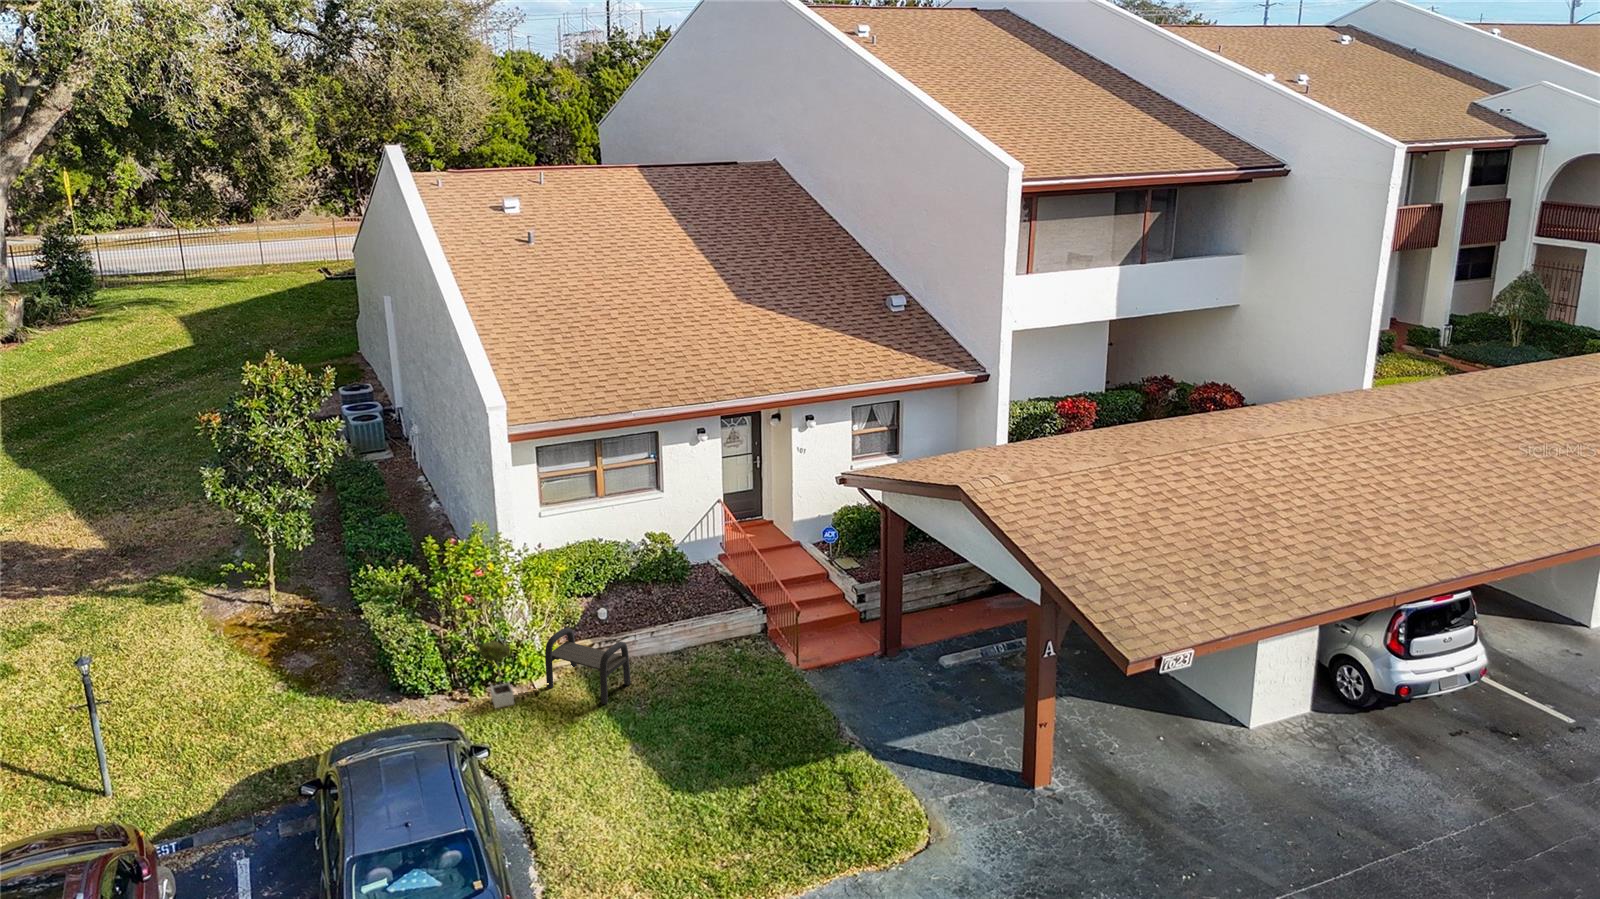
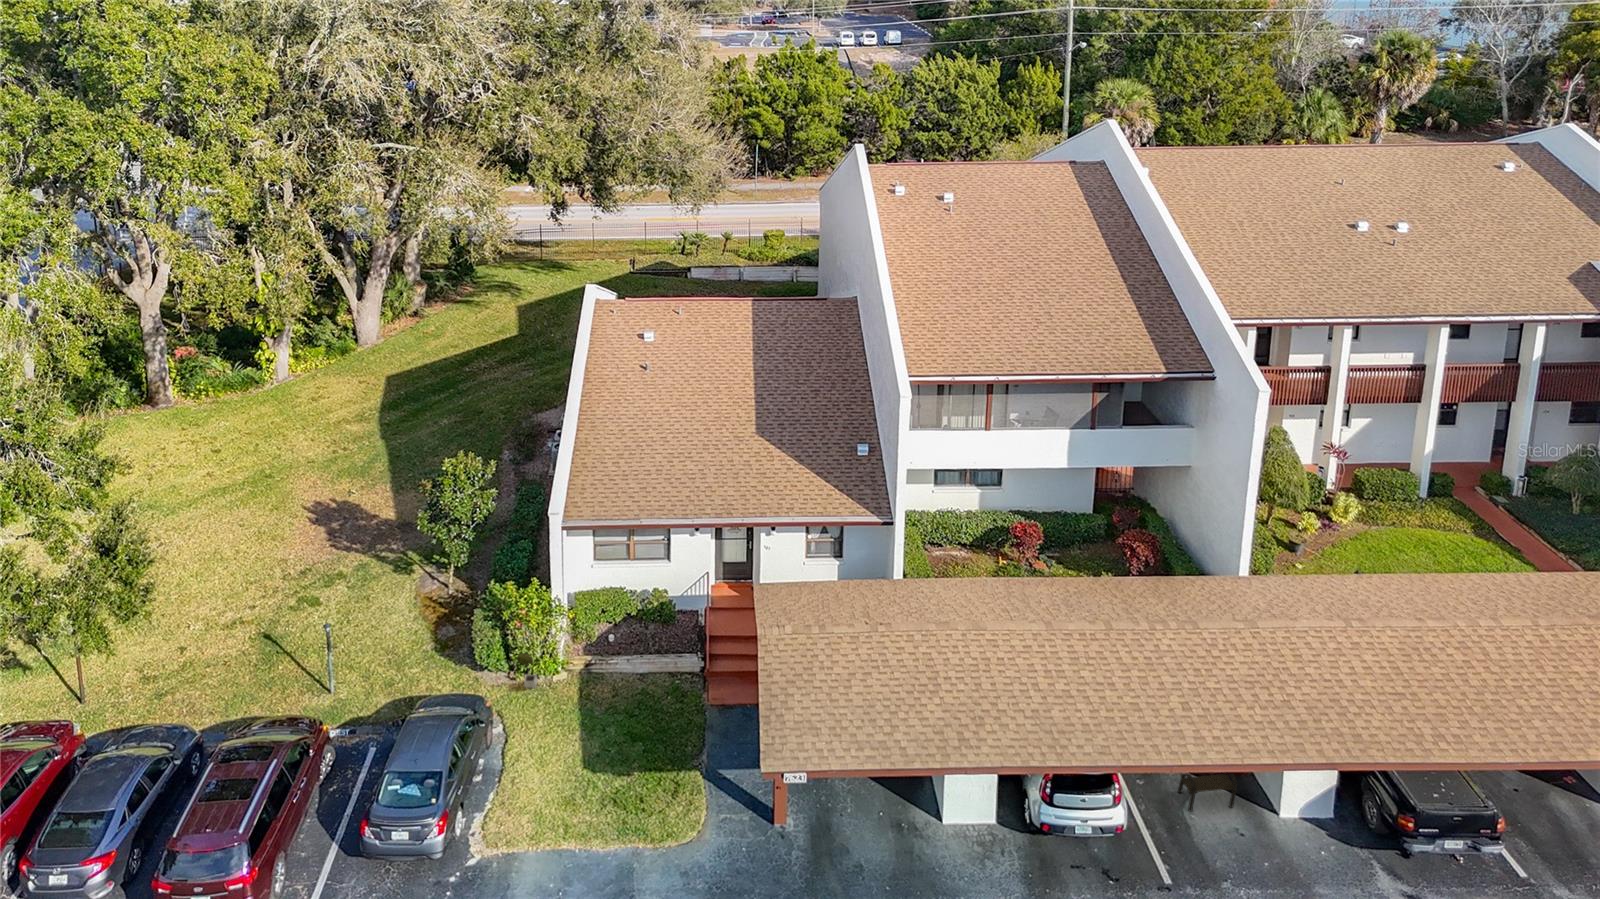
bench: present [545,628,631,704] -> present [1178,774,1237,812]

